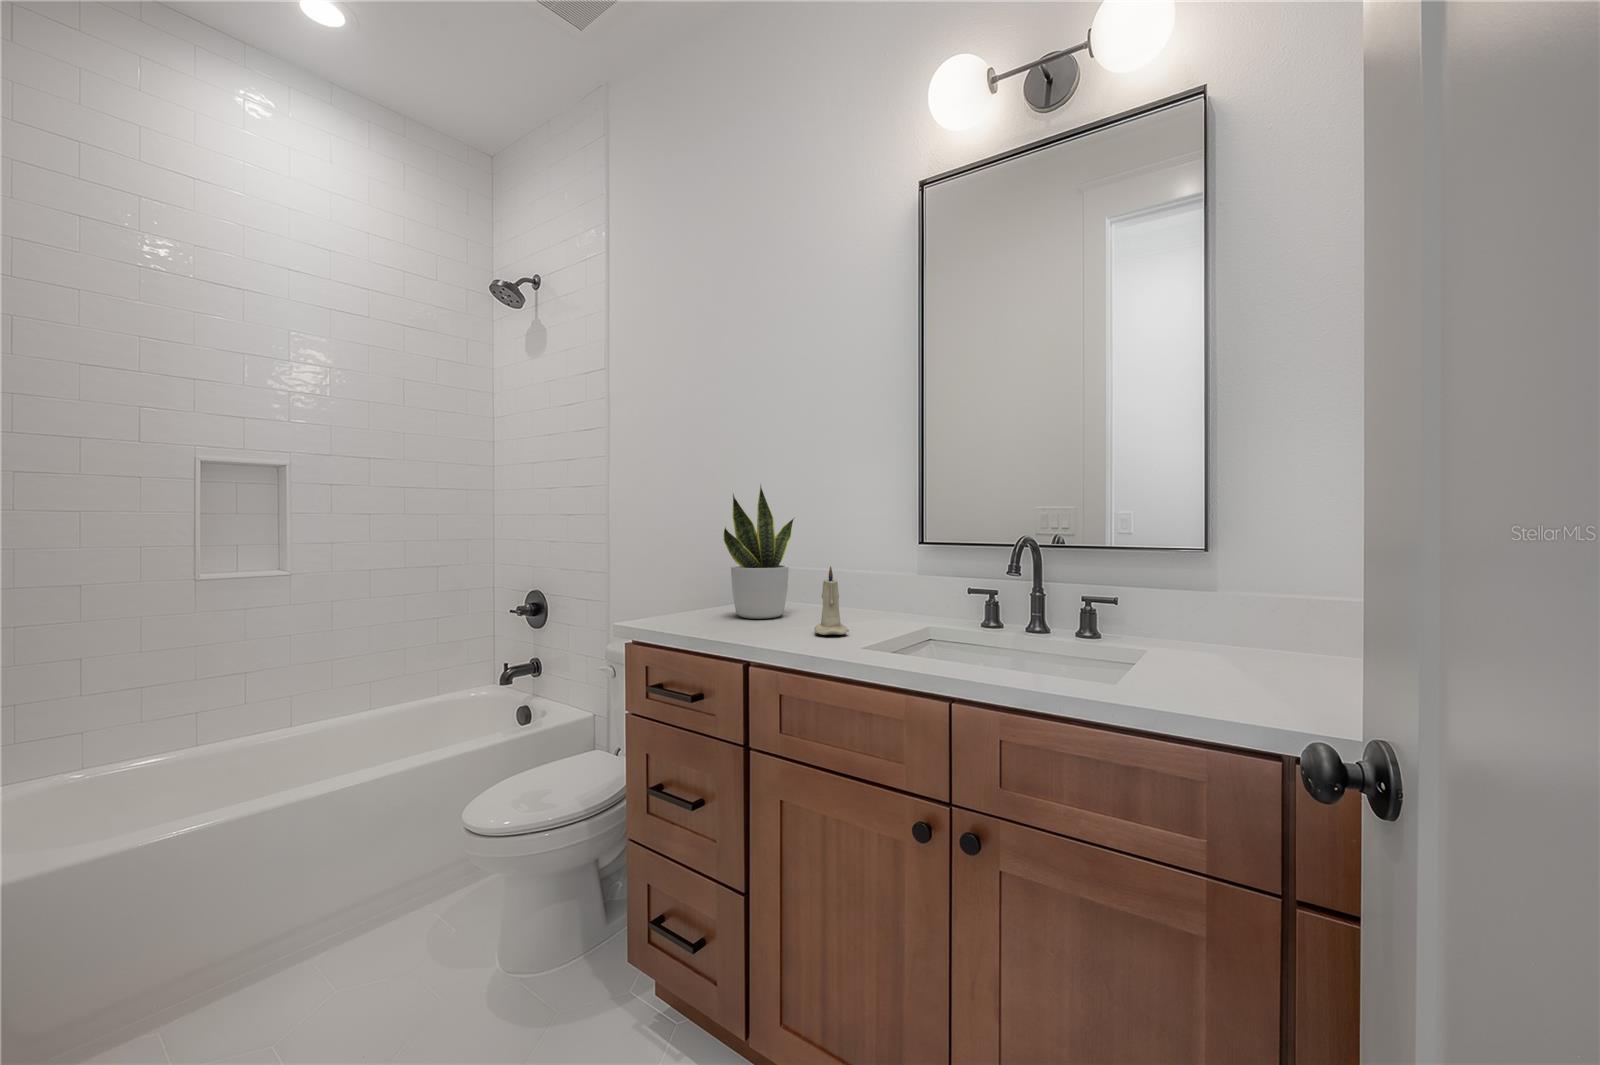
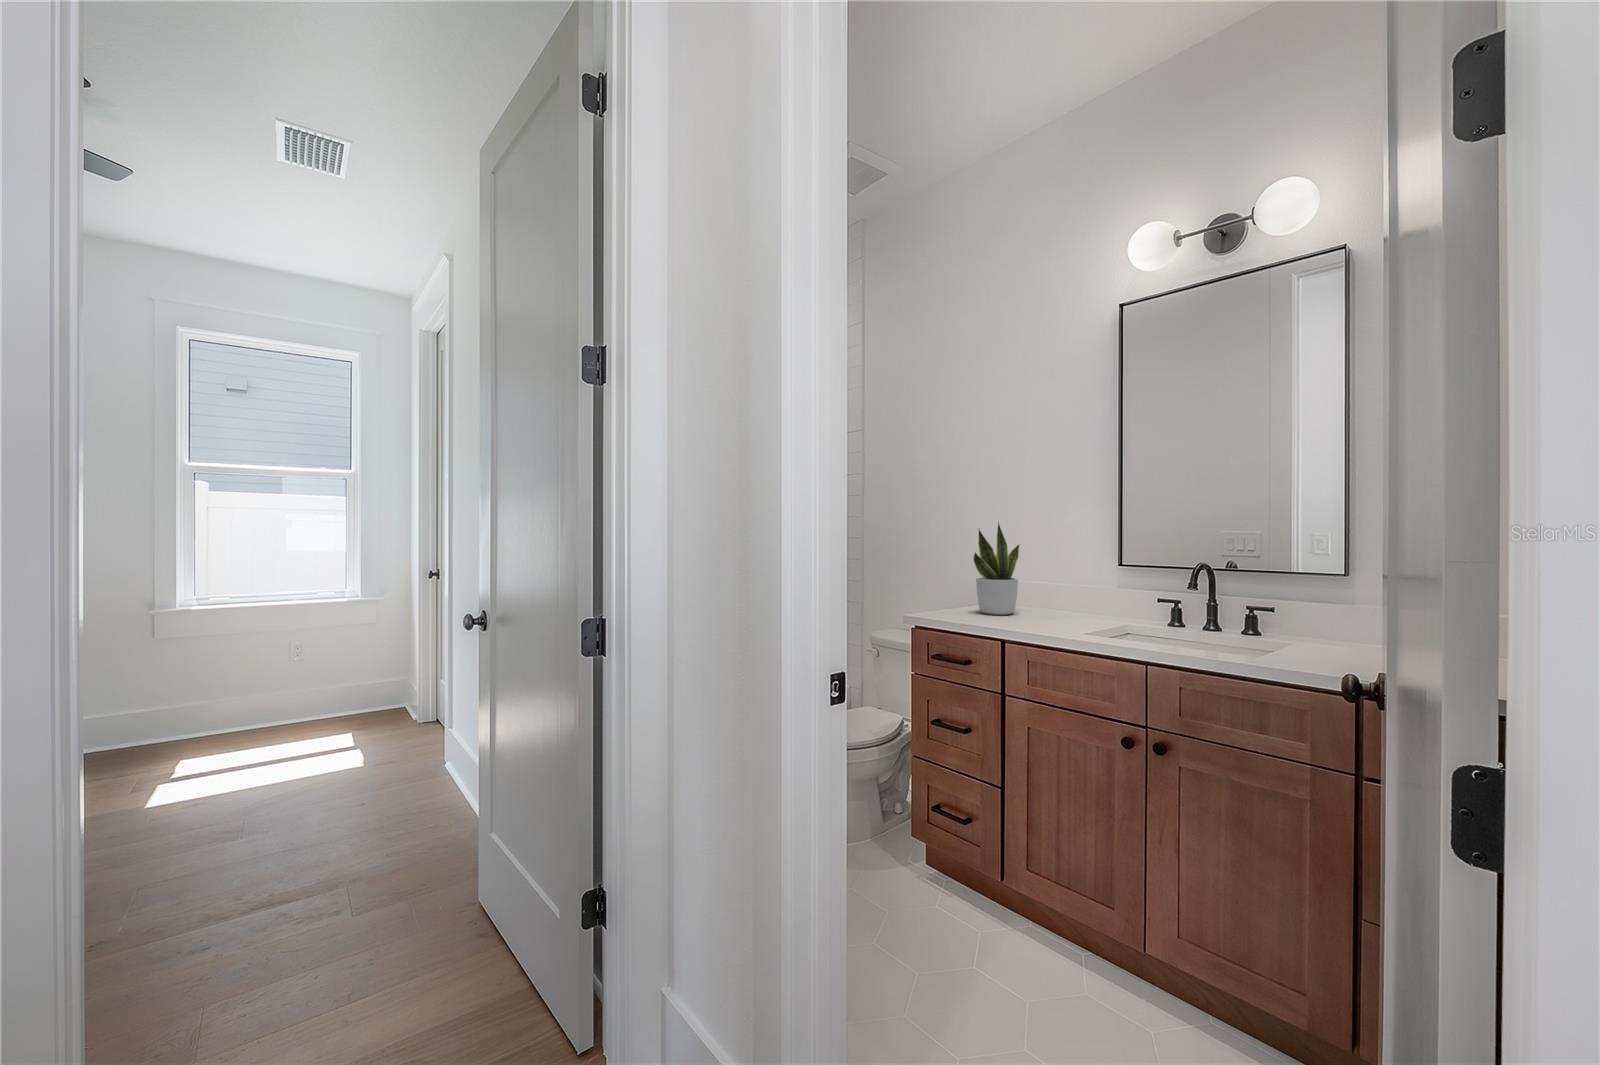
candle: present [814,566,849,635] -> none [1044,580,1070,626]

